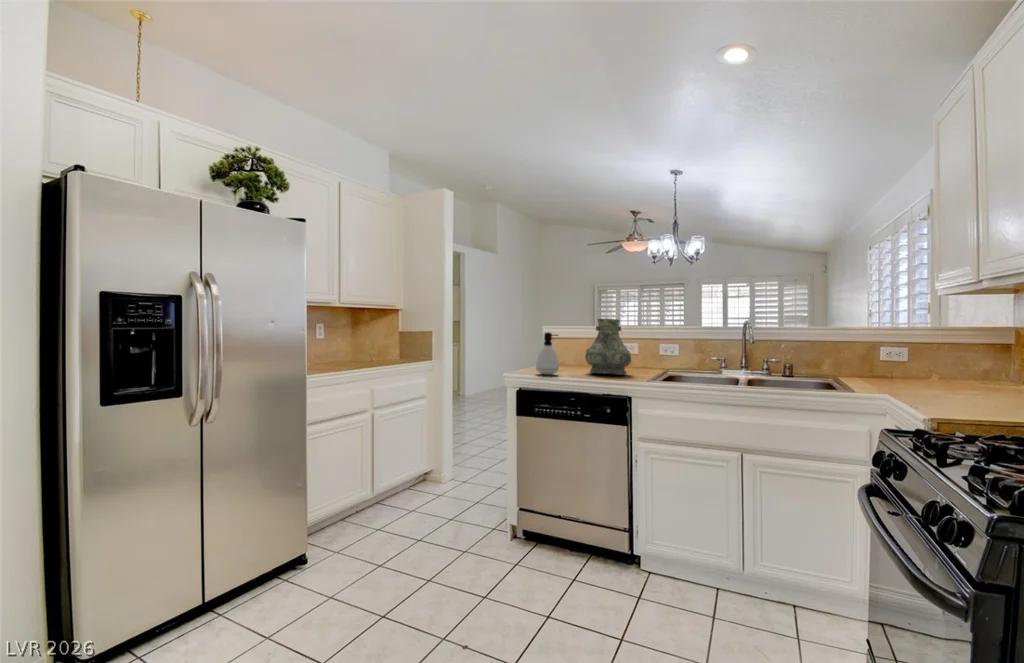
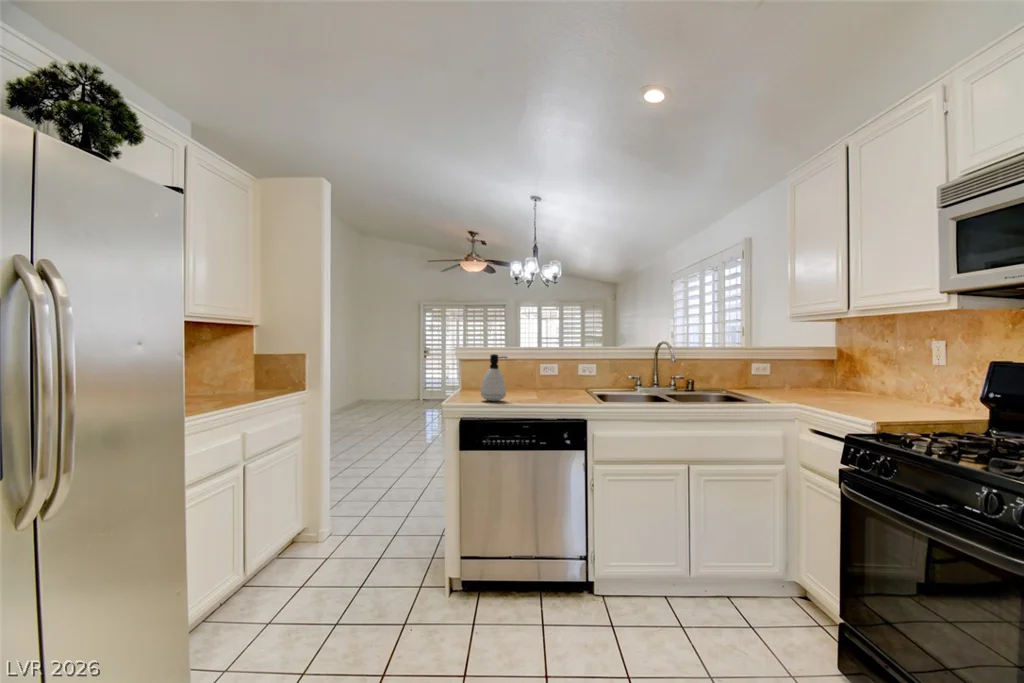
vase: present [585,319,631,375] -> none [523,339,569,397]

